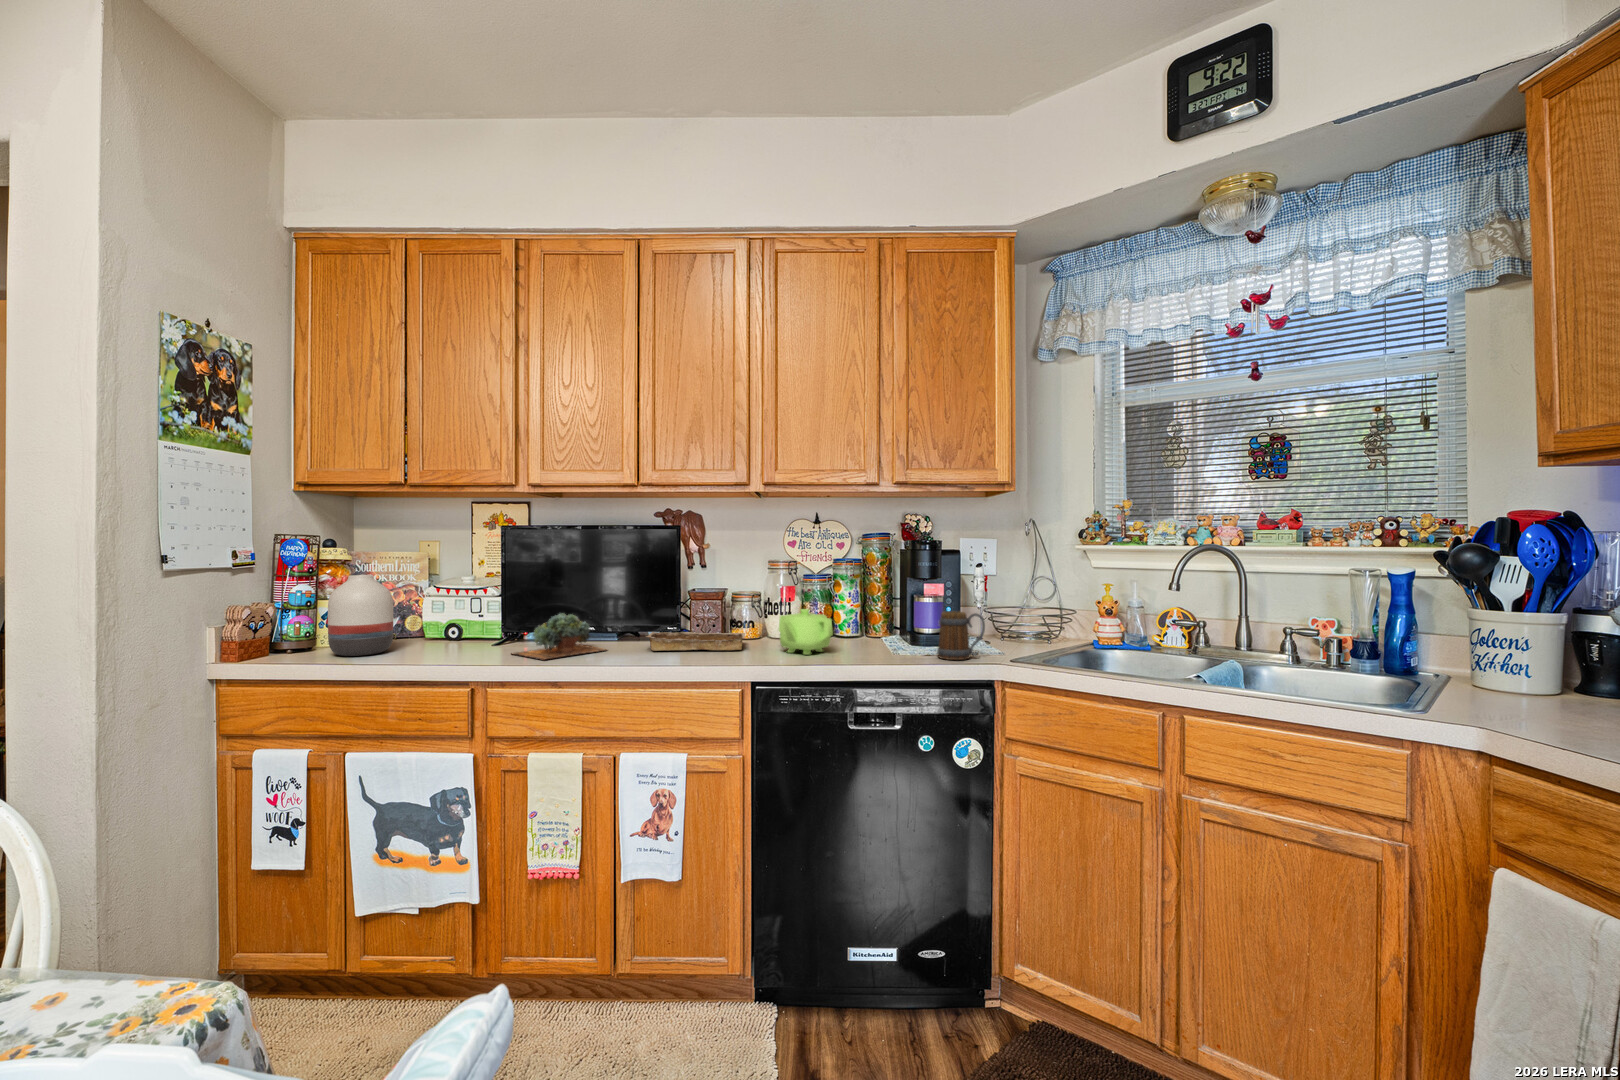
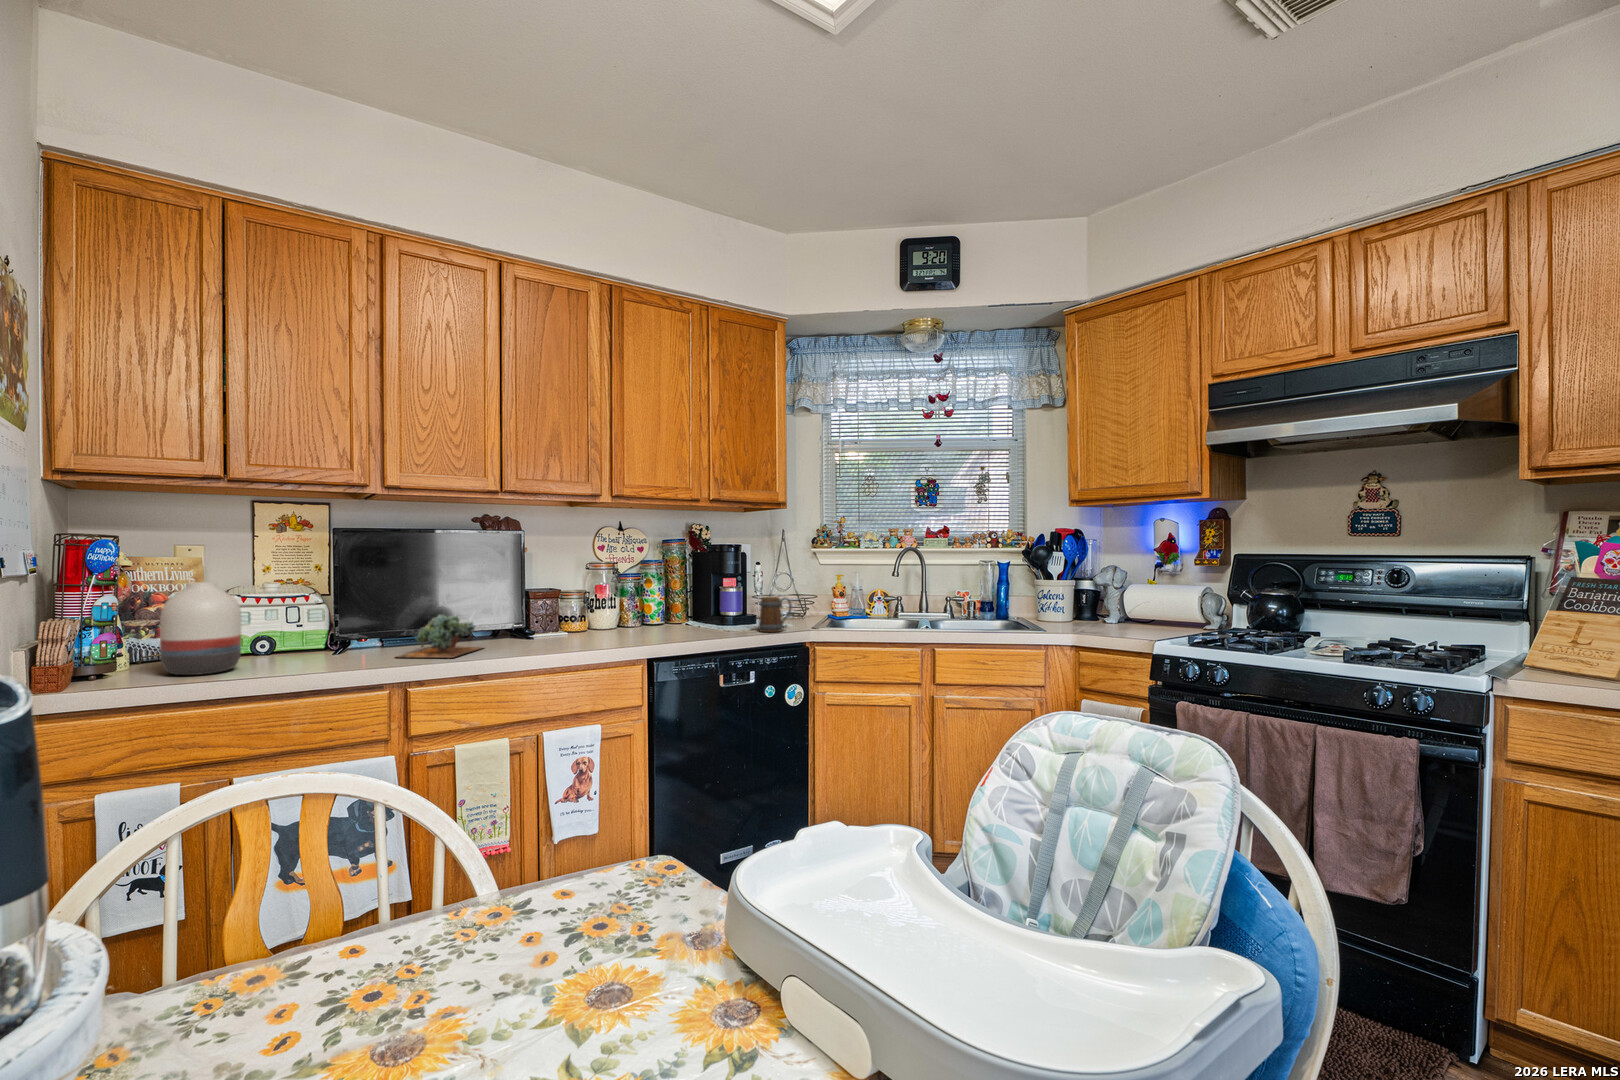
teapot: present [779,609,833,655] -> none [632,601,686,637]
tray: present [646,632,745,651] -> none [511,625,611,644]

